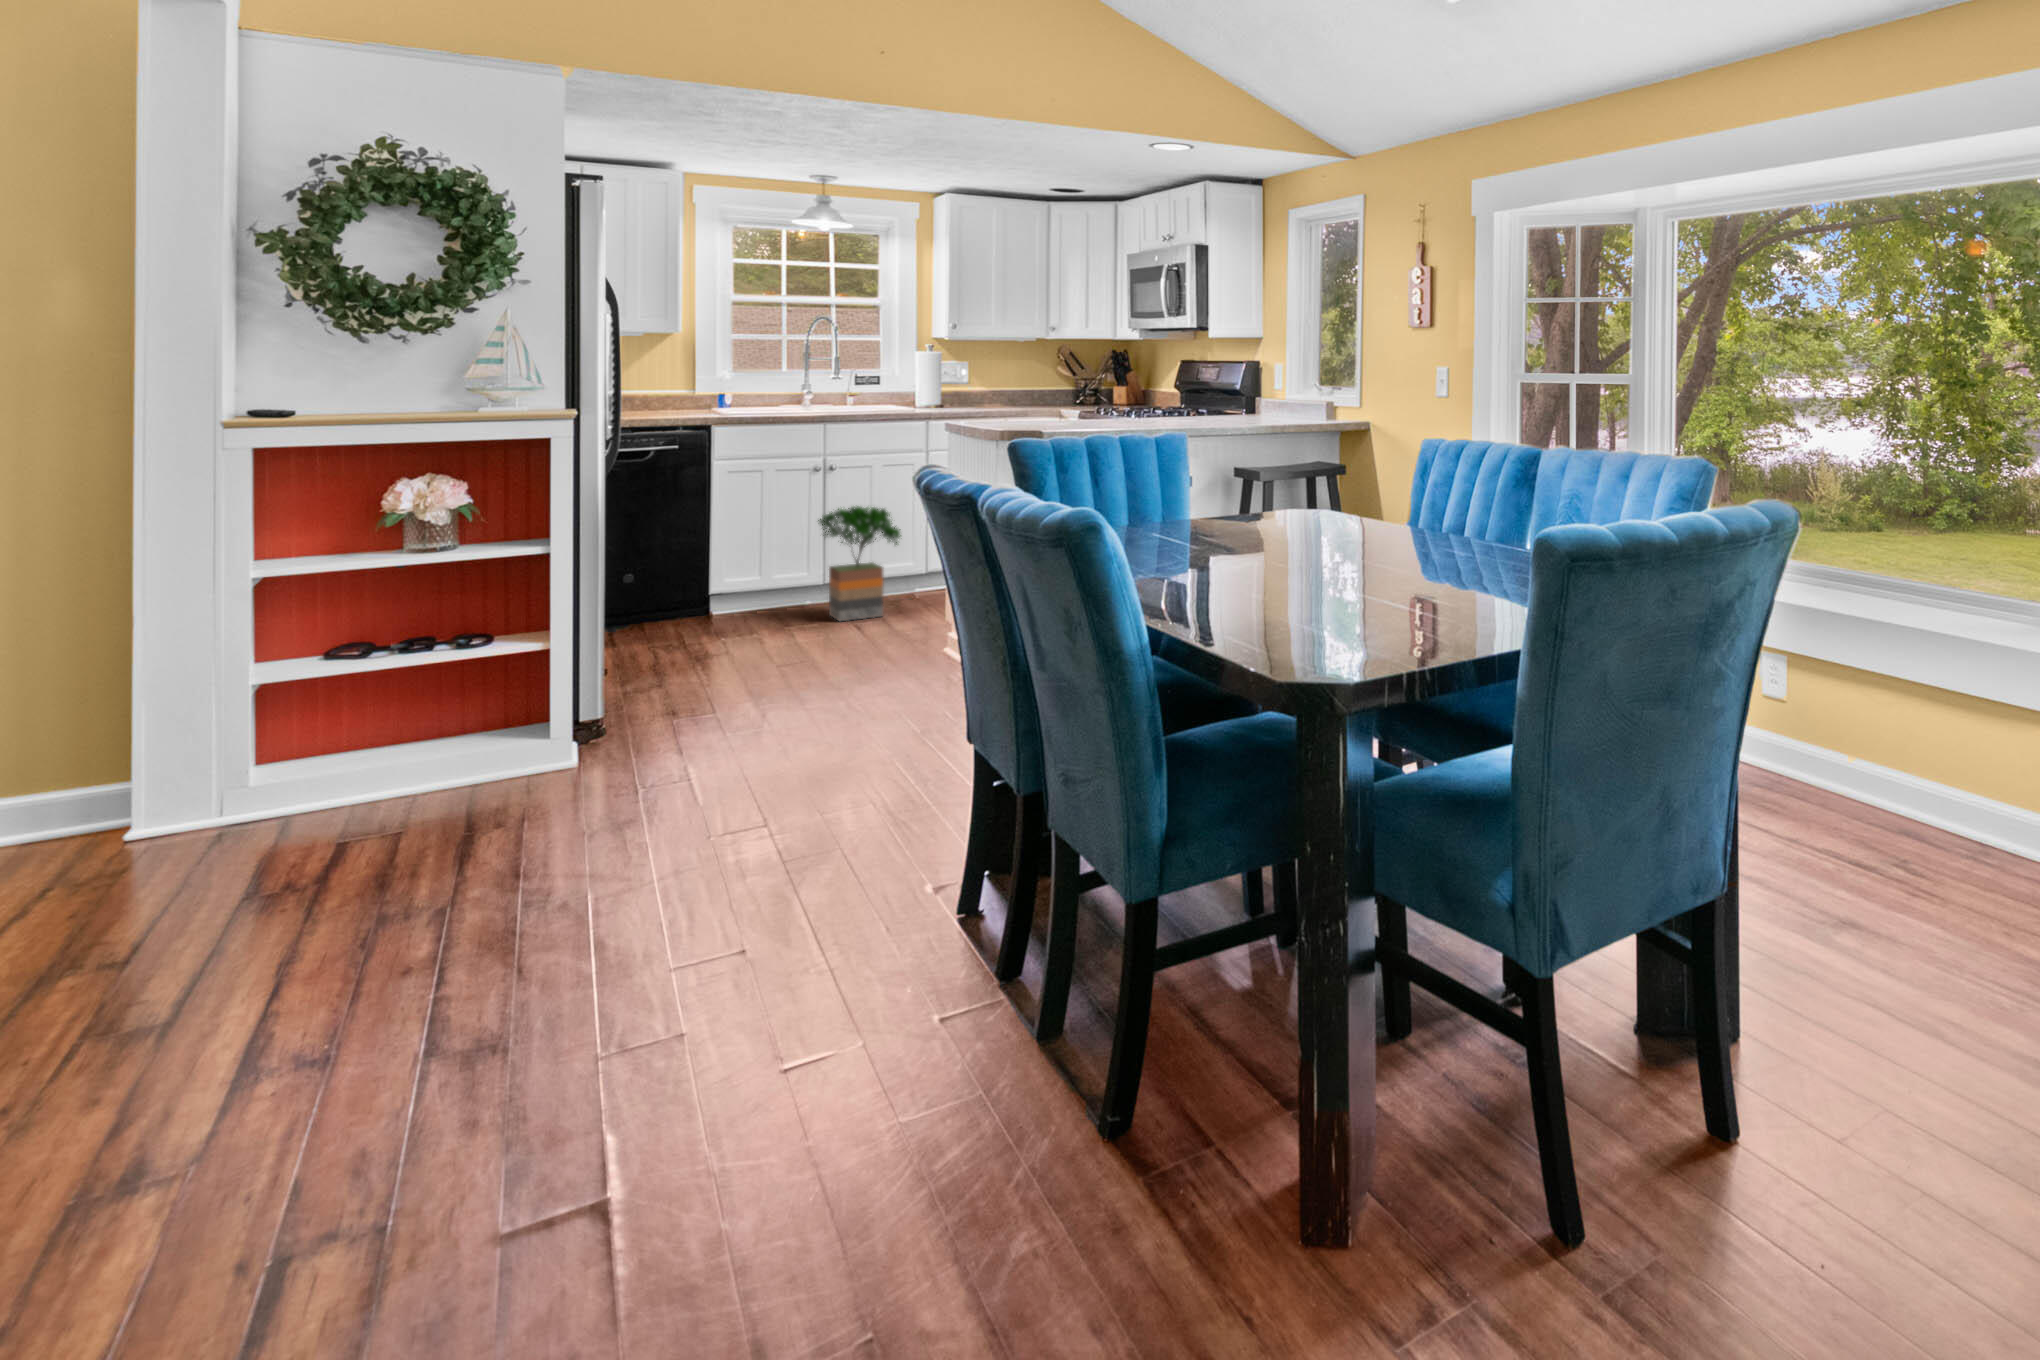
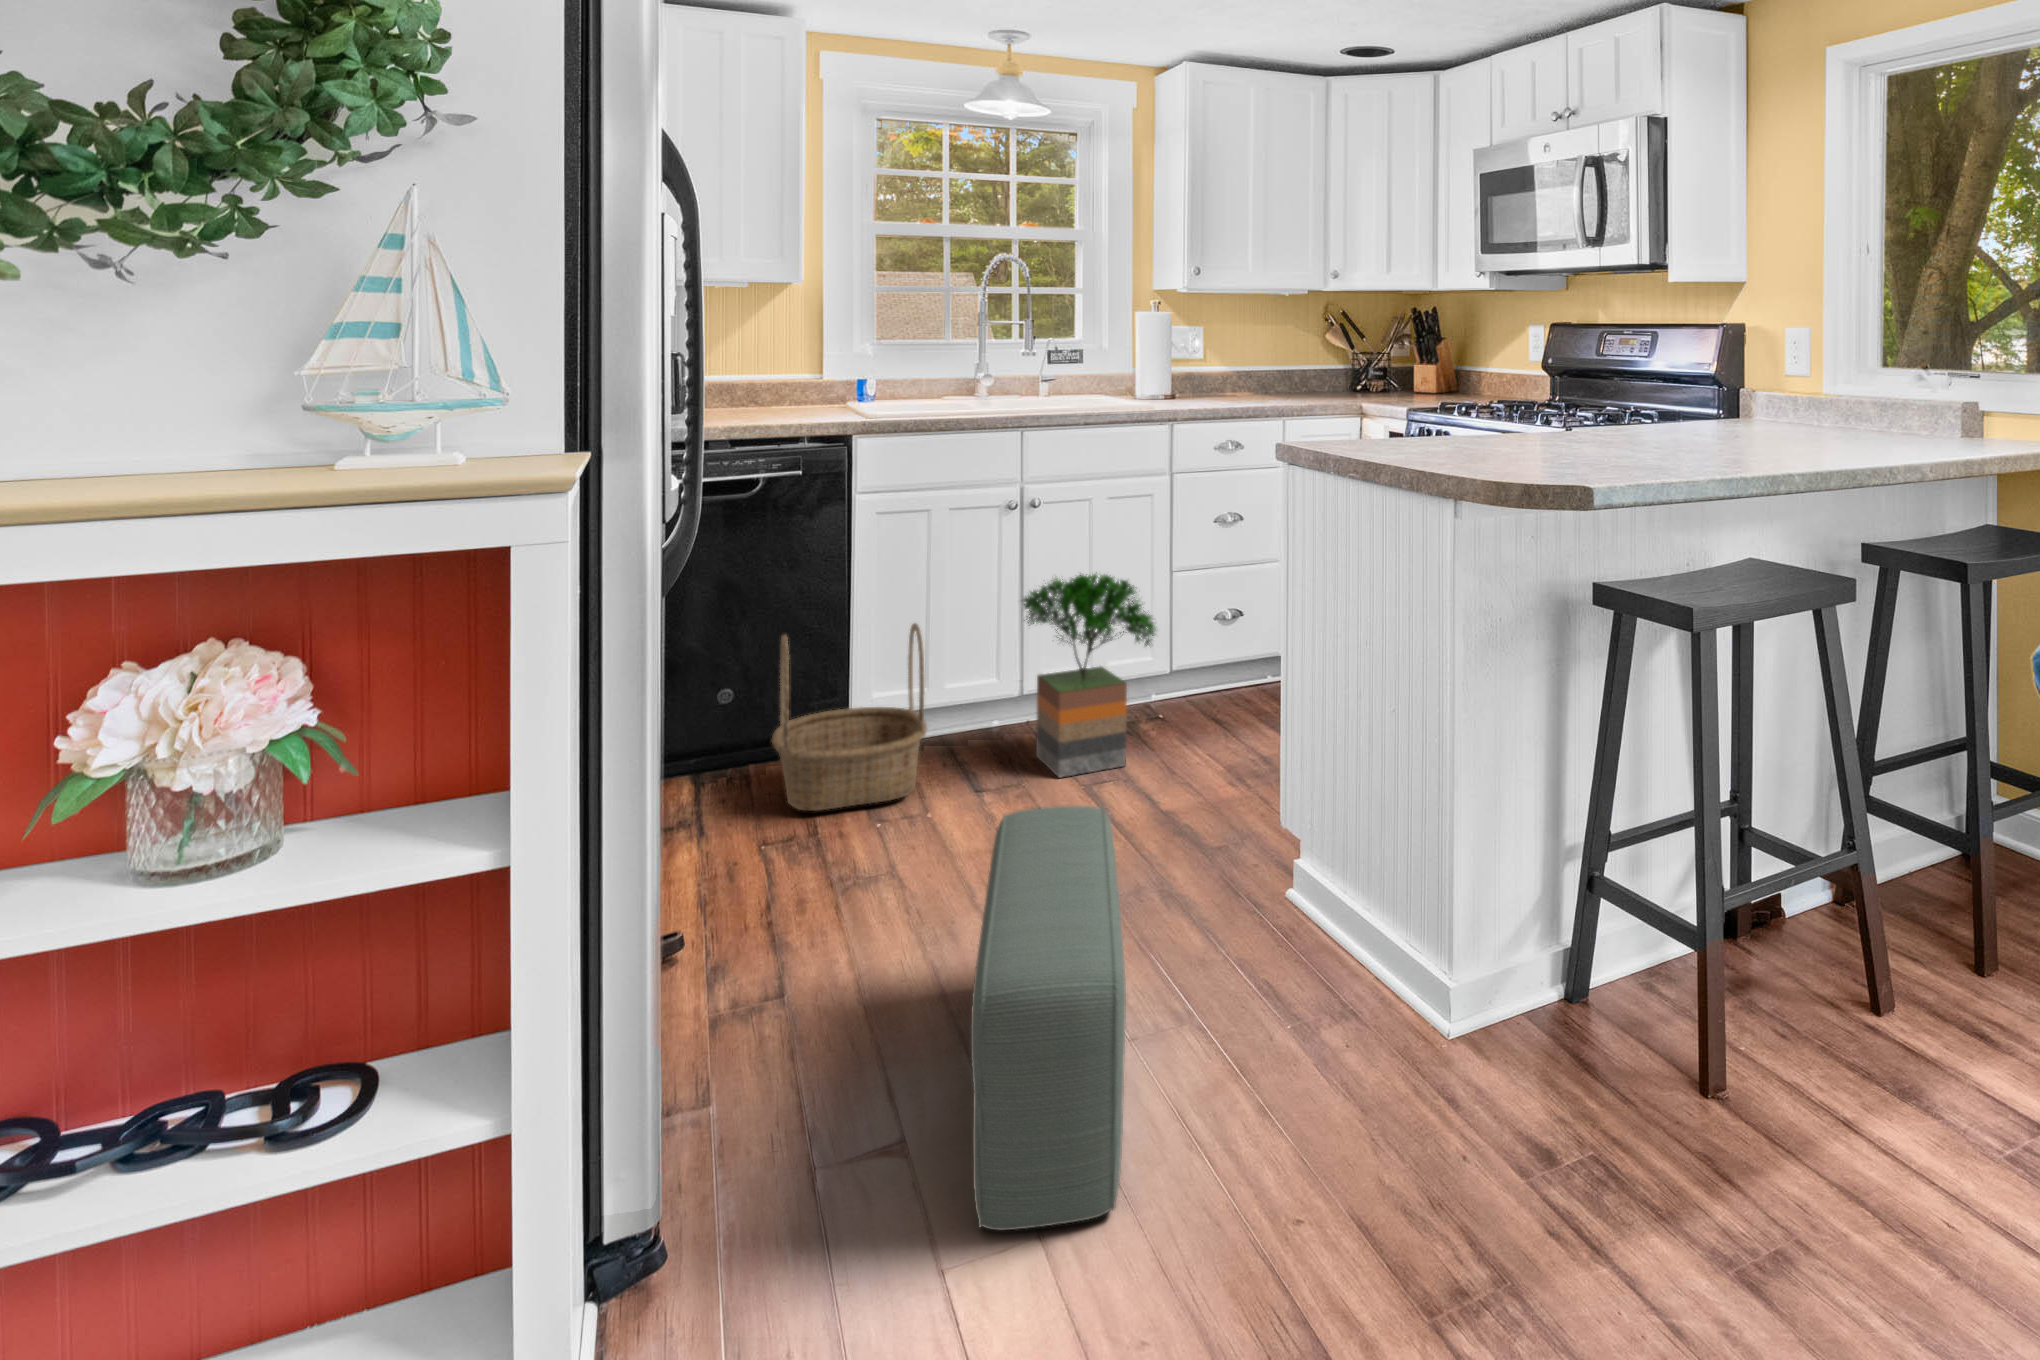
basket: none [659,533,756,635] -> present [772,623,927,811]
pouf: none [743,590,833,725] -> present [971,806,1126,1230]

